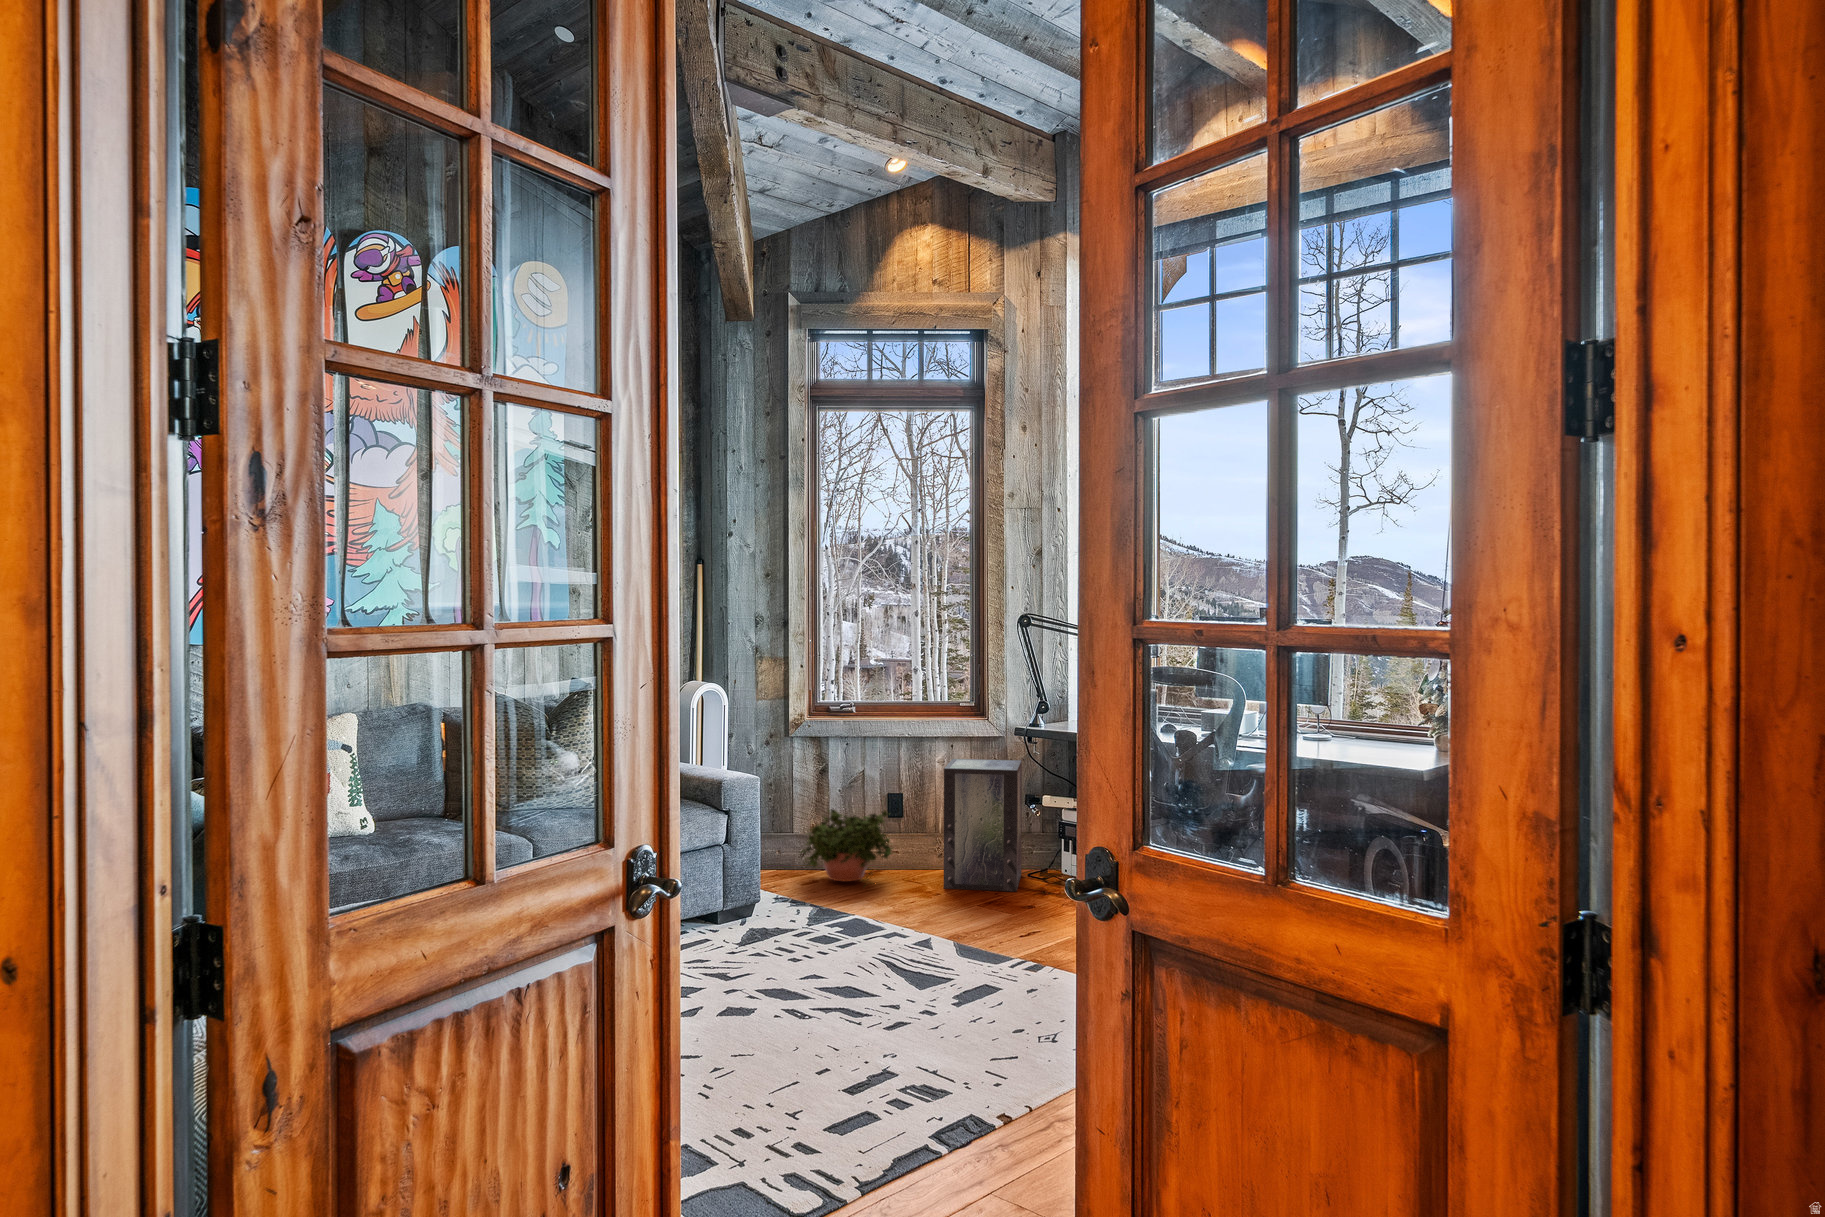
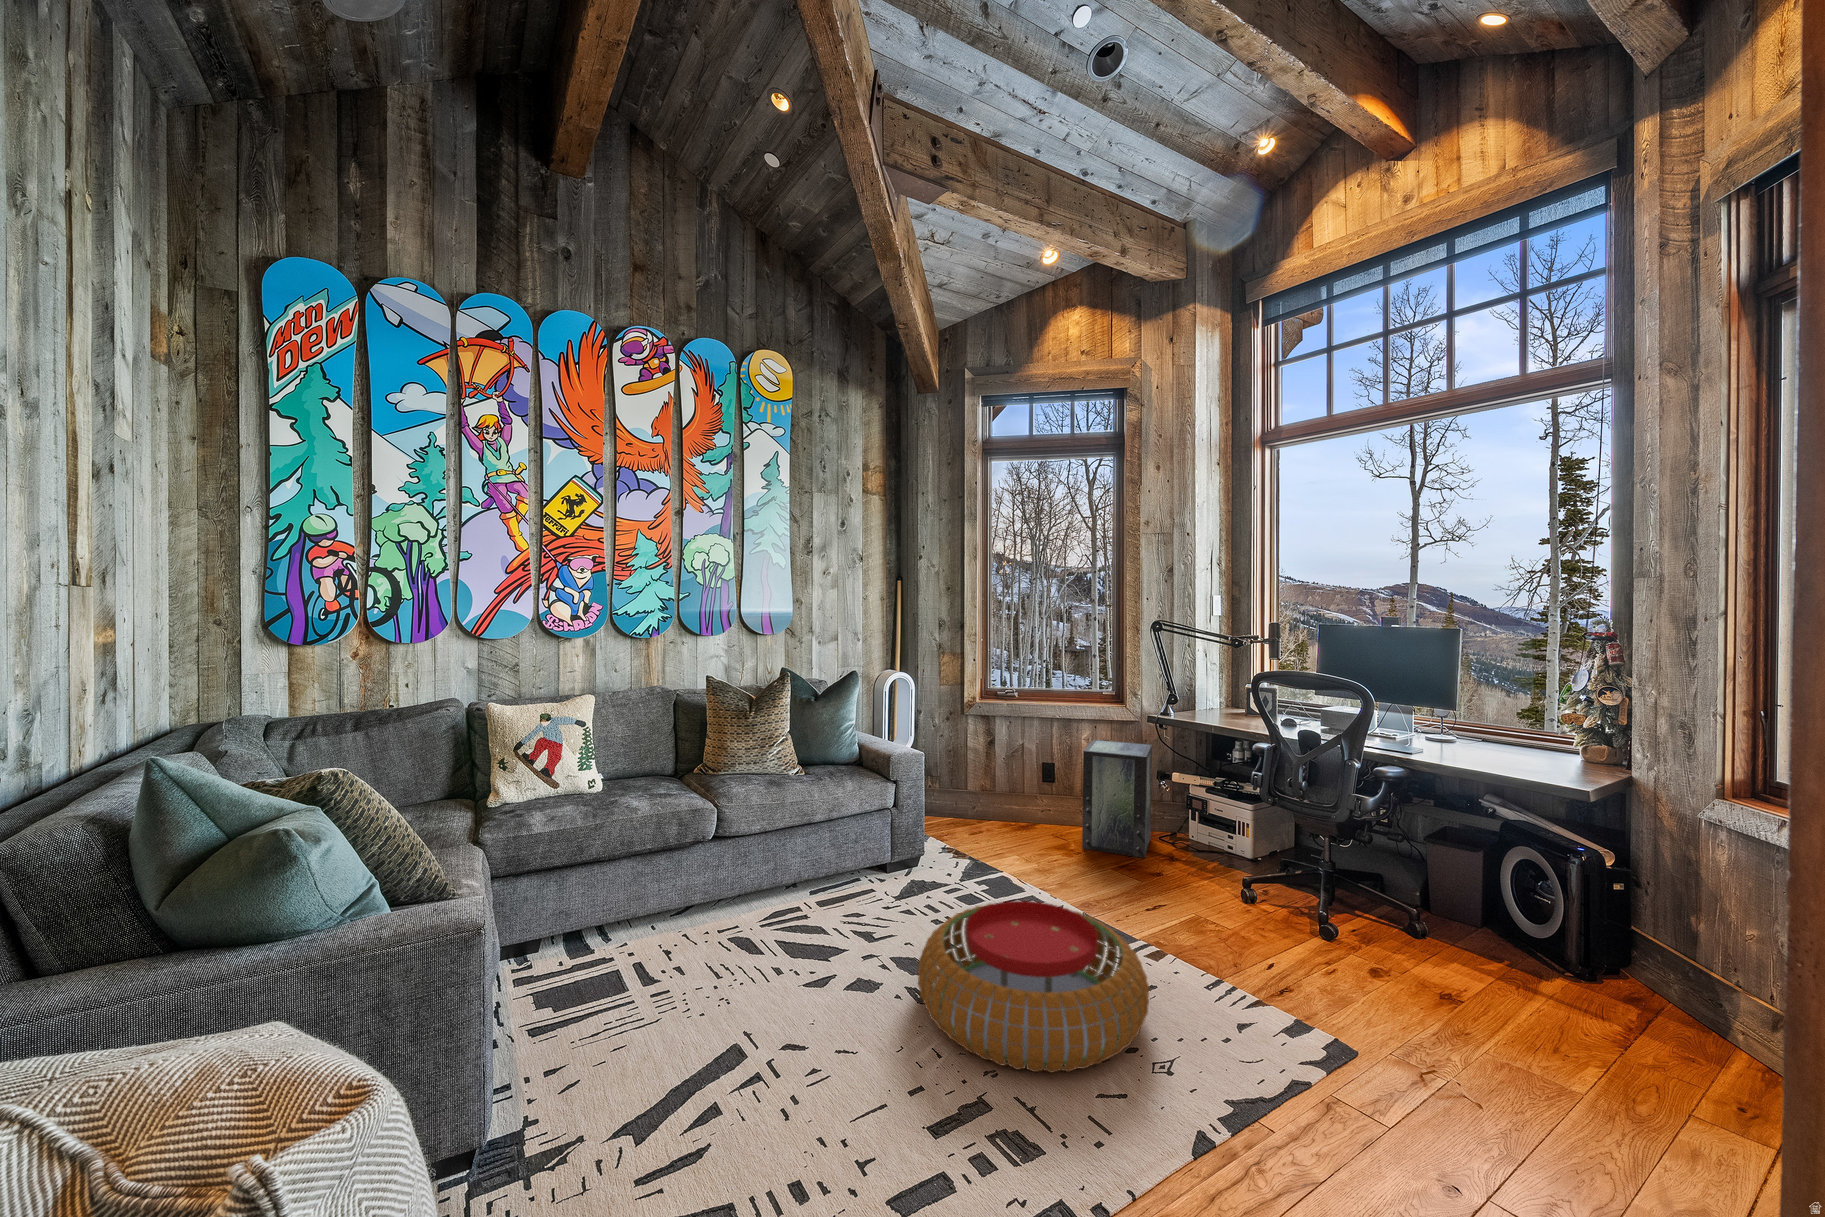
potted plant: present [801,809,892,881] -> none [967,774,1045,844]
pouf: none [788,909,1035,1055] -> present [918,901,1149,1073]

